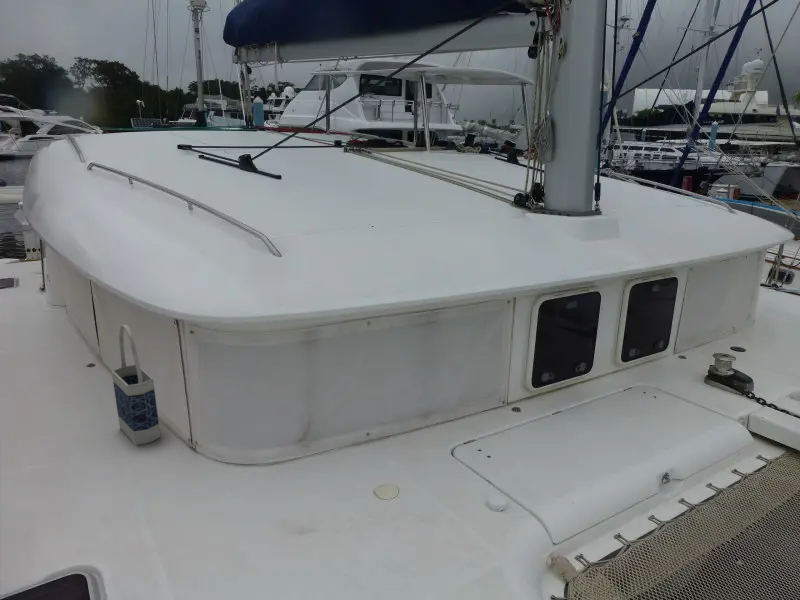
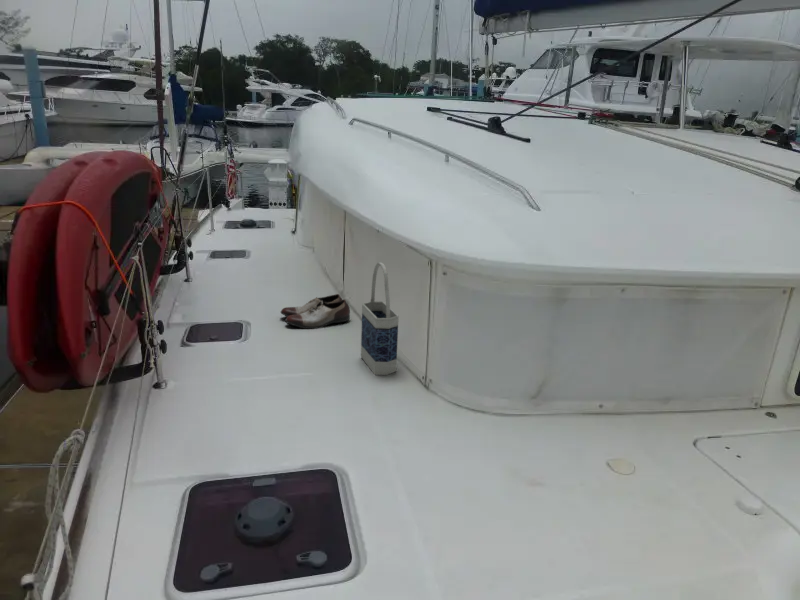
shoe: none [21,360,109,406] -> present [281,294,350,329]

